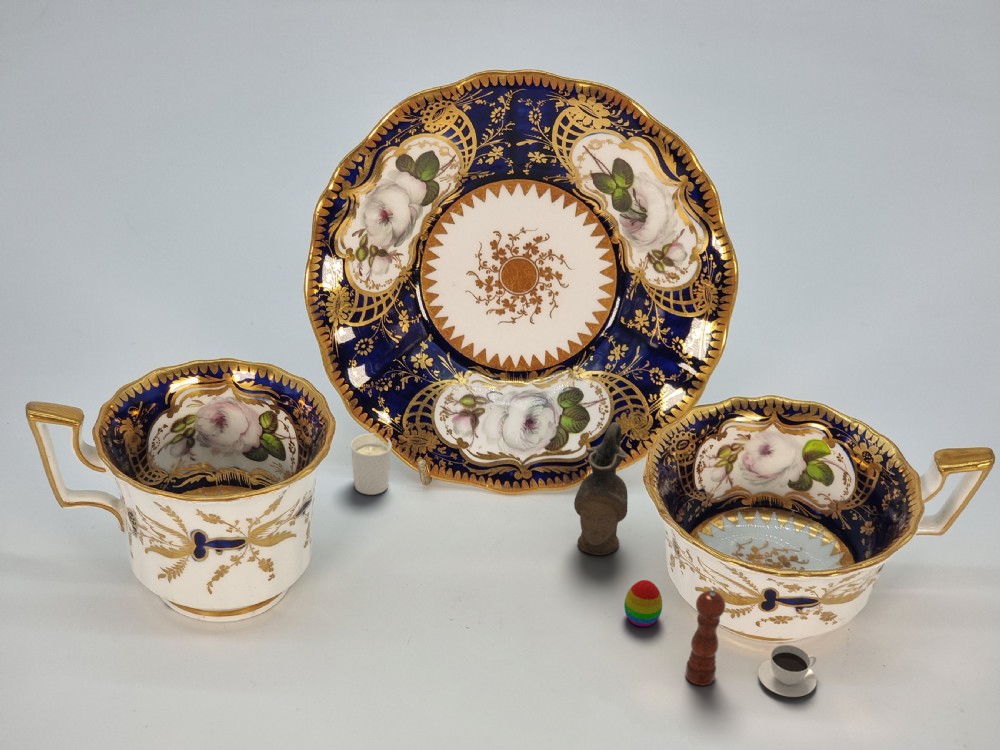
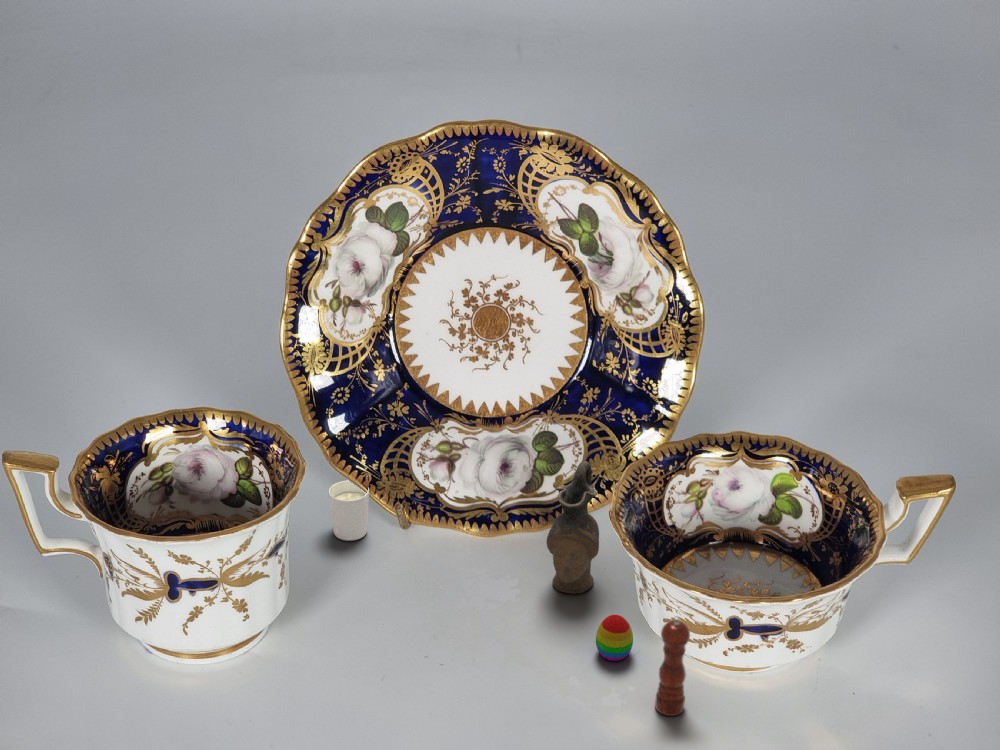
teacup: present [758,645,816,697] -> none [727,674,785,725]

